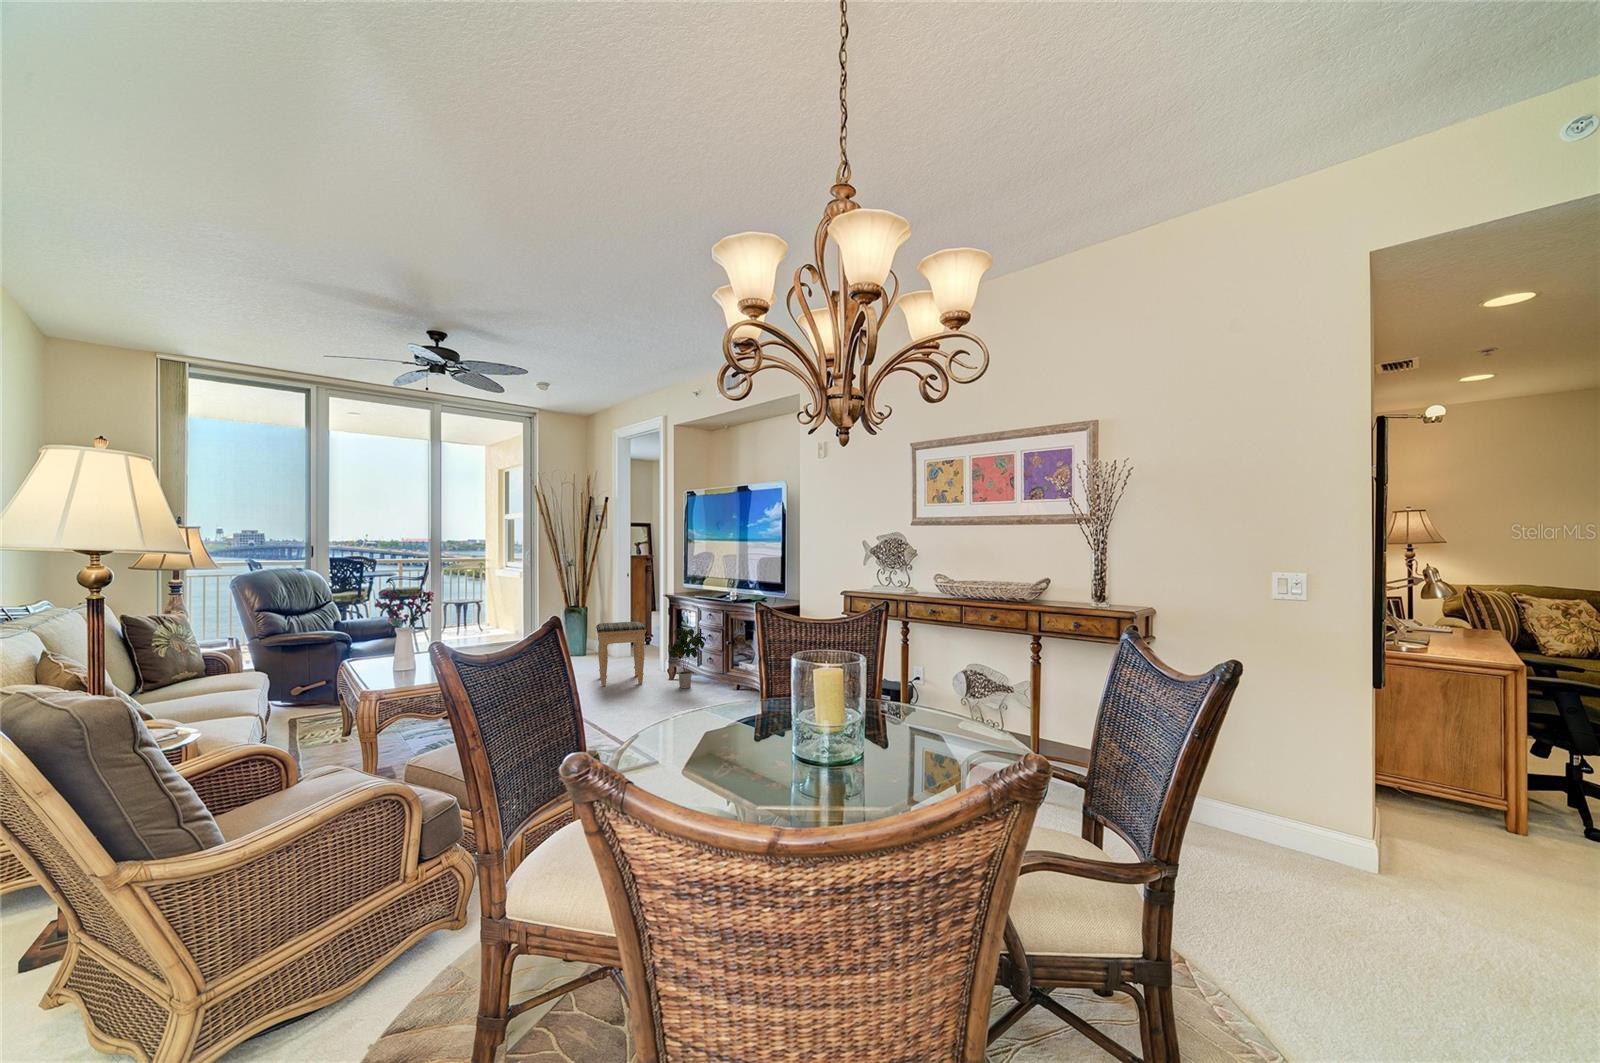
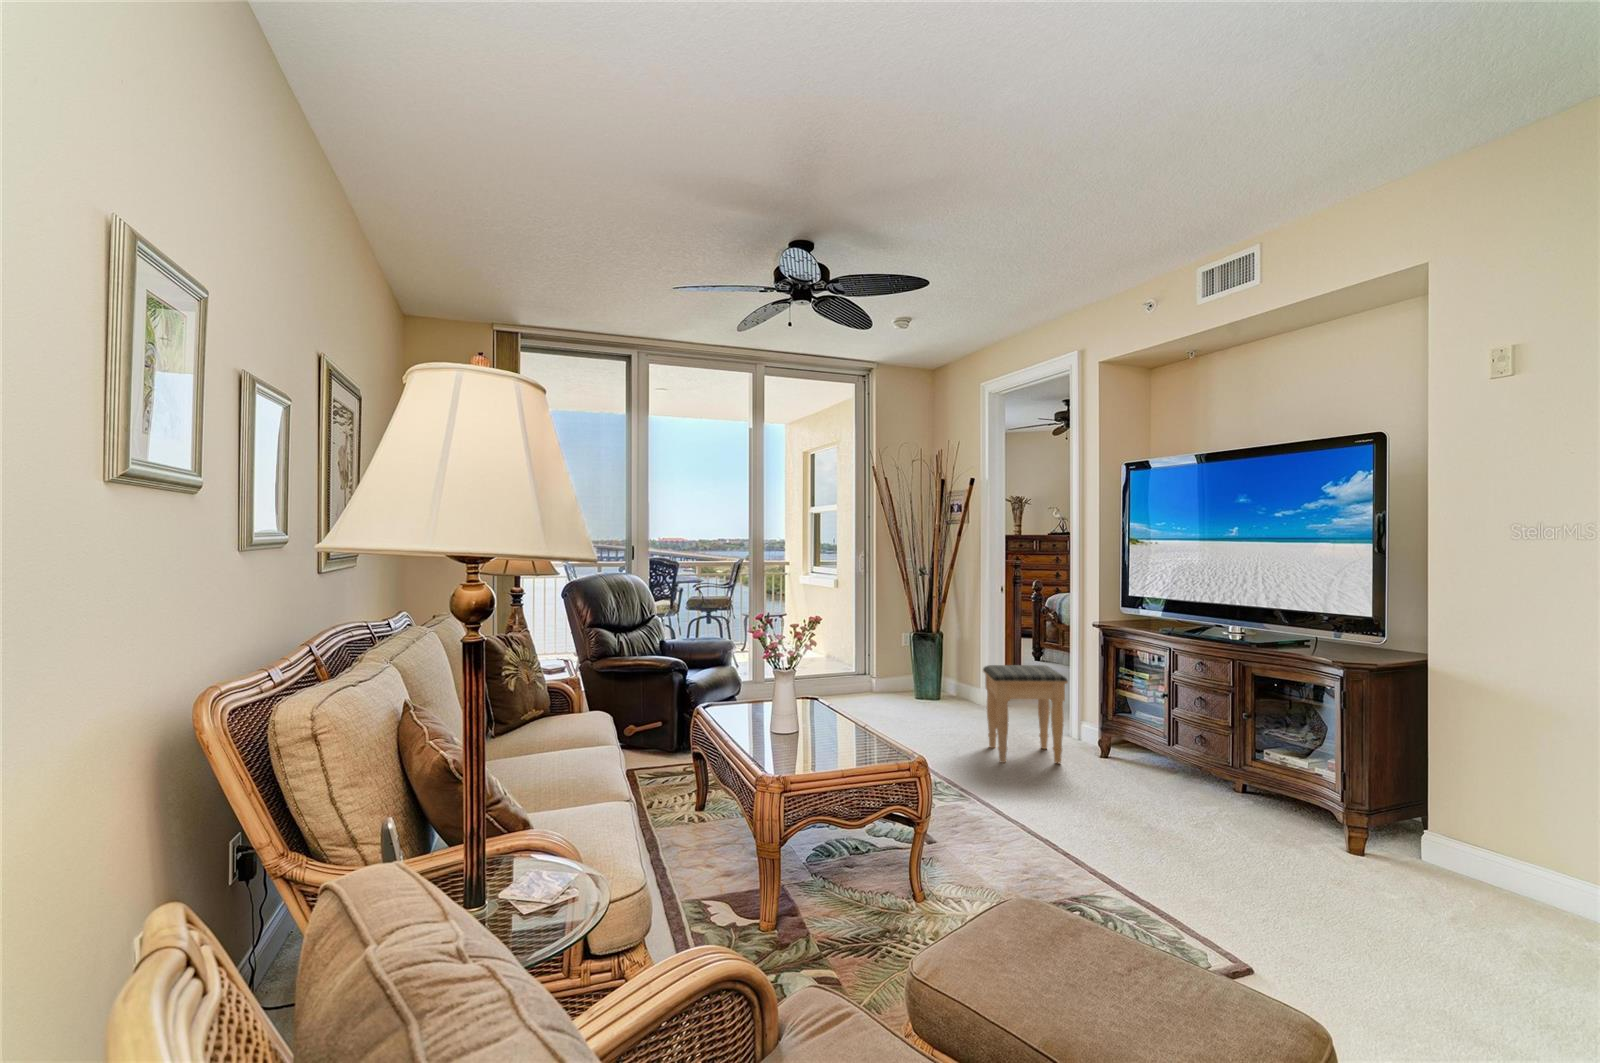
potted plant: present [669,628,706,688] -> none [1103,683,1178,782]

